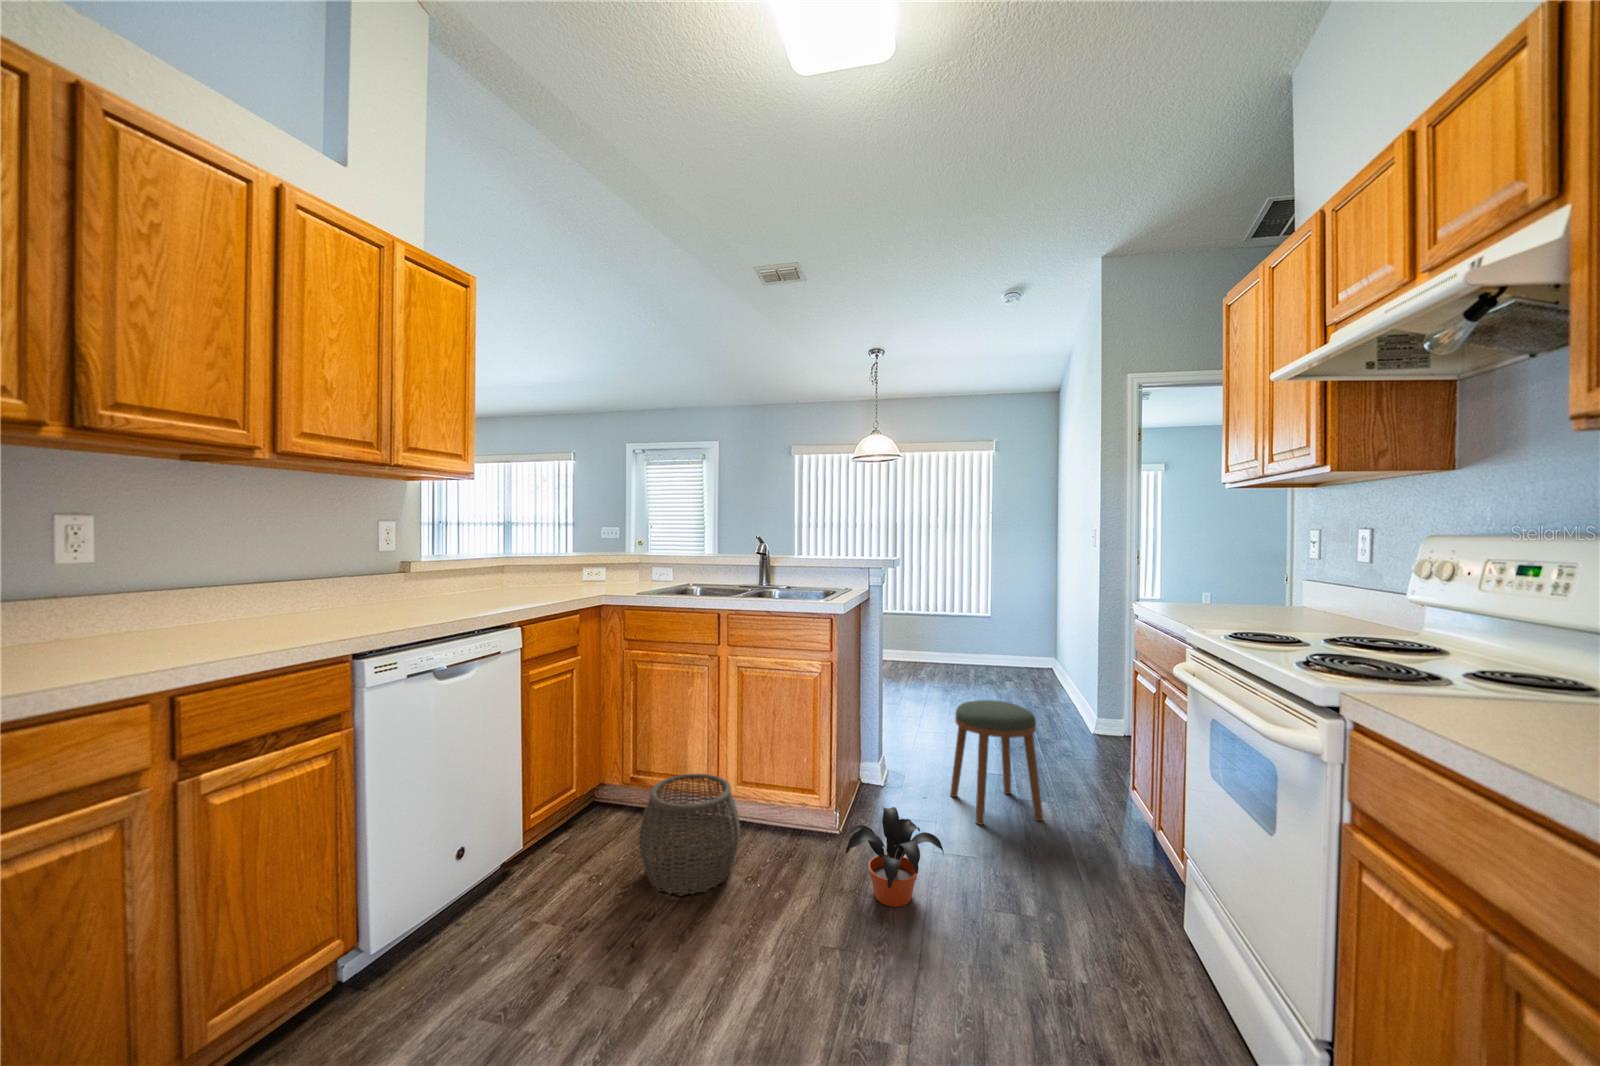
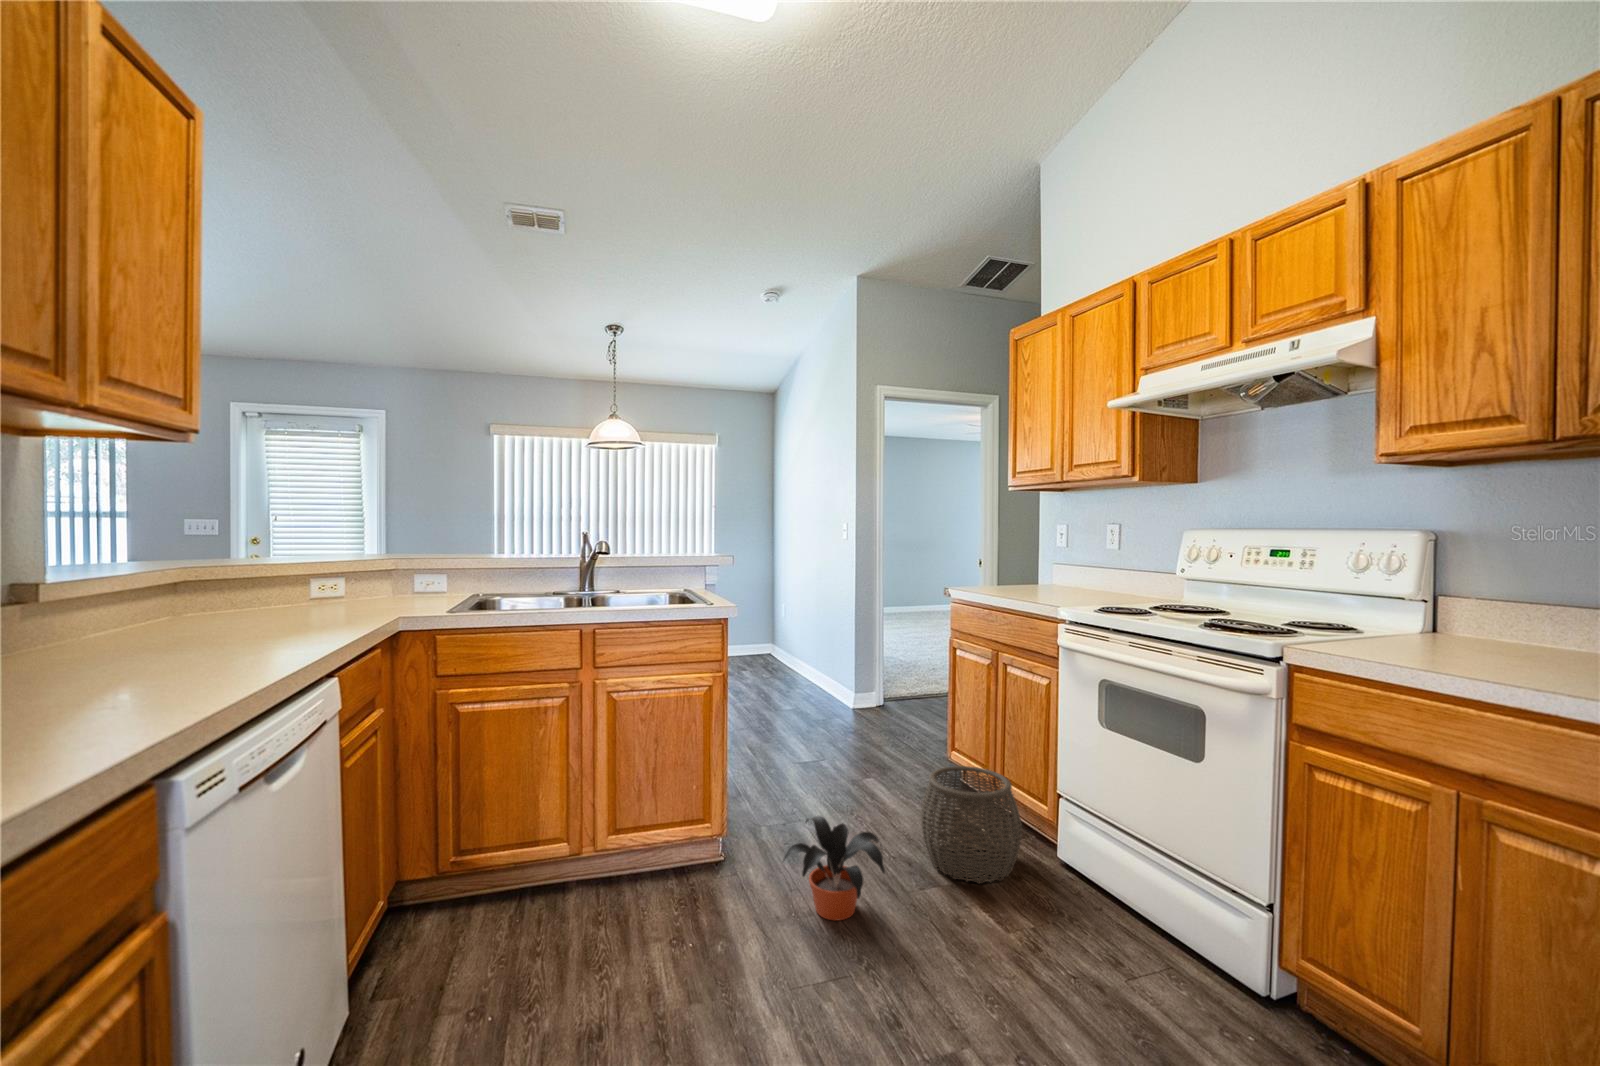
stool: present [950,700,1043,825] -> none [803,693,894,817]
woven basket: present [639,773,740,896] -> present [920,766,1022,883]

